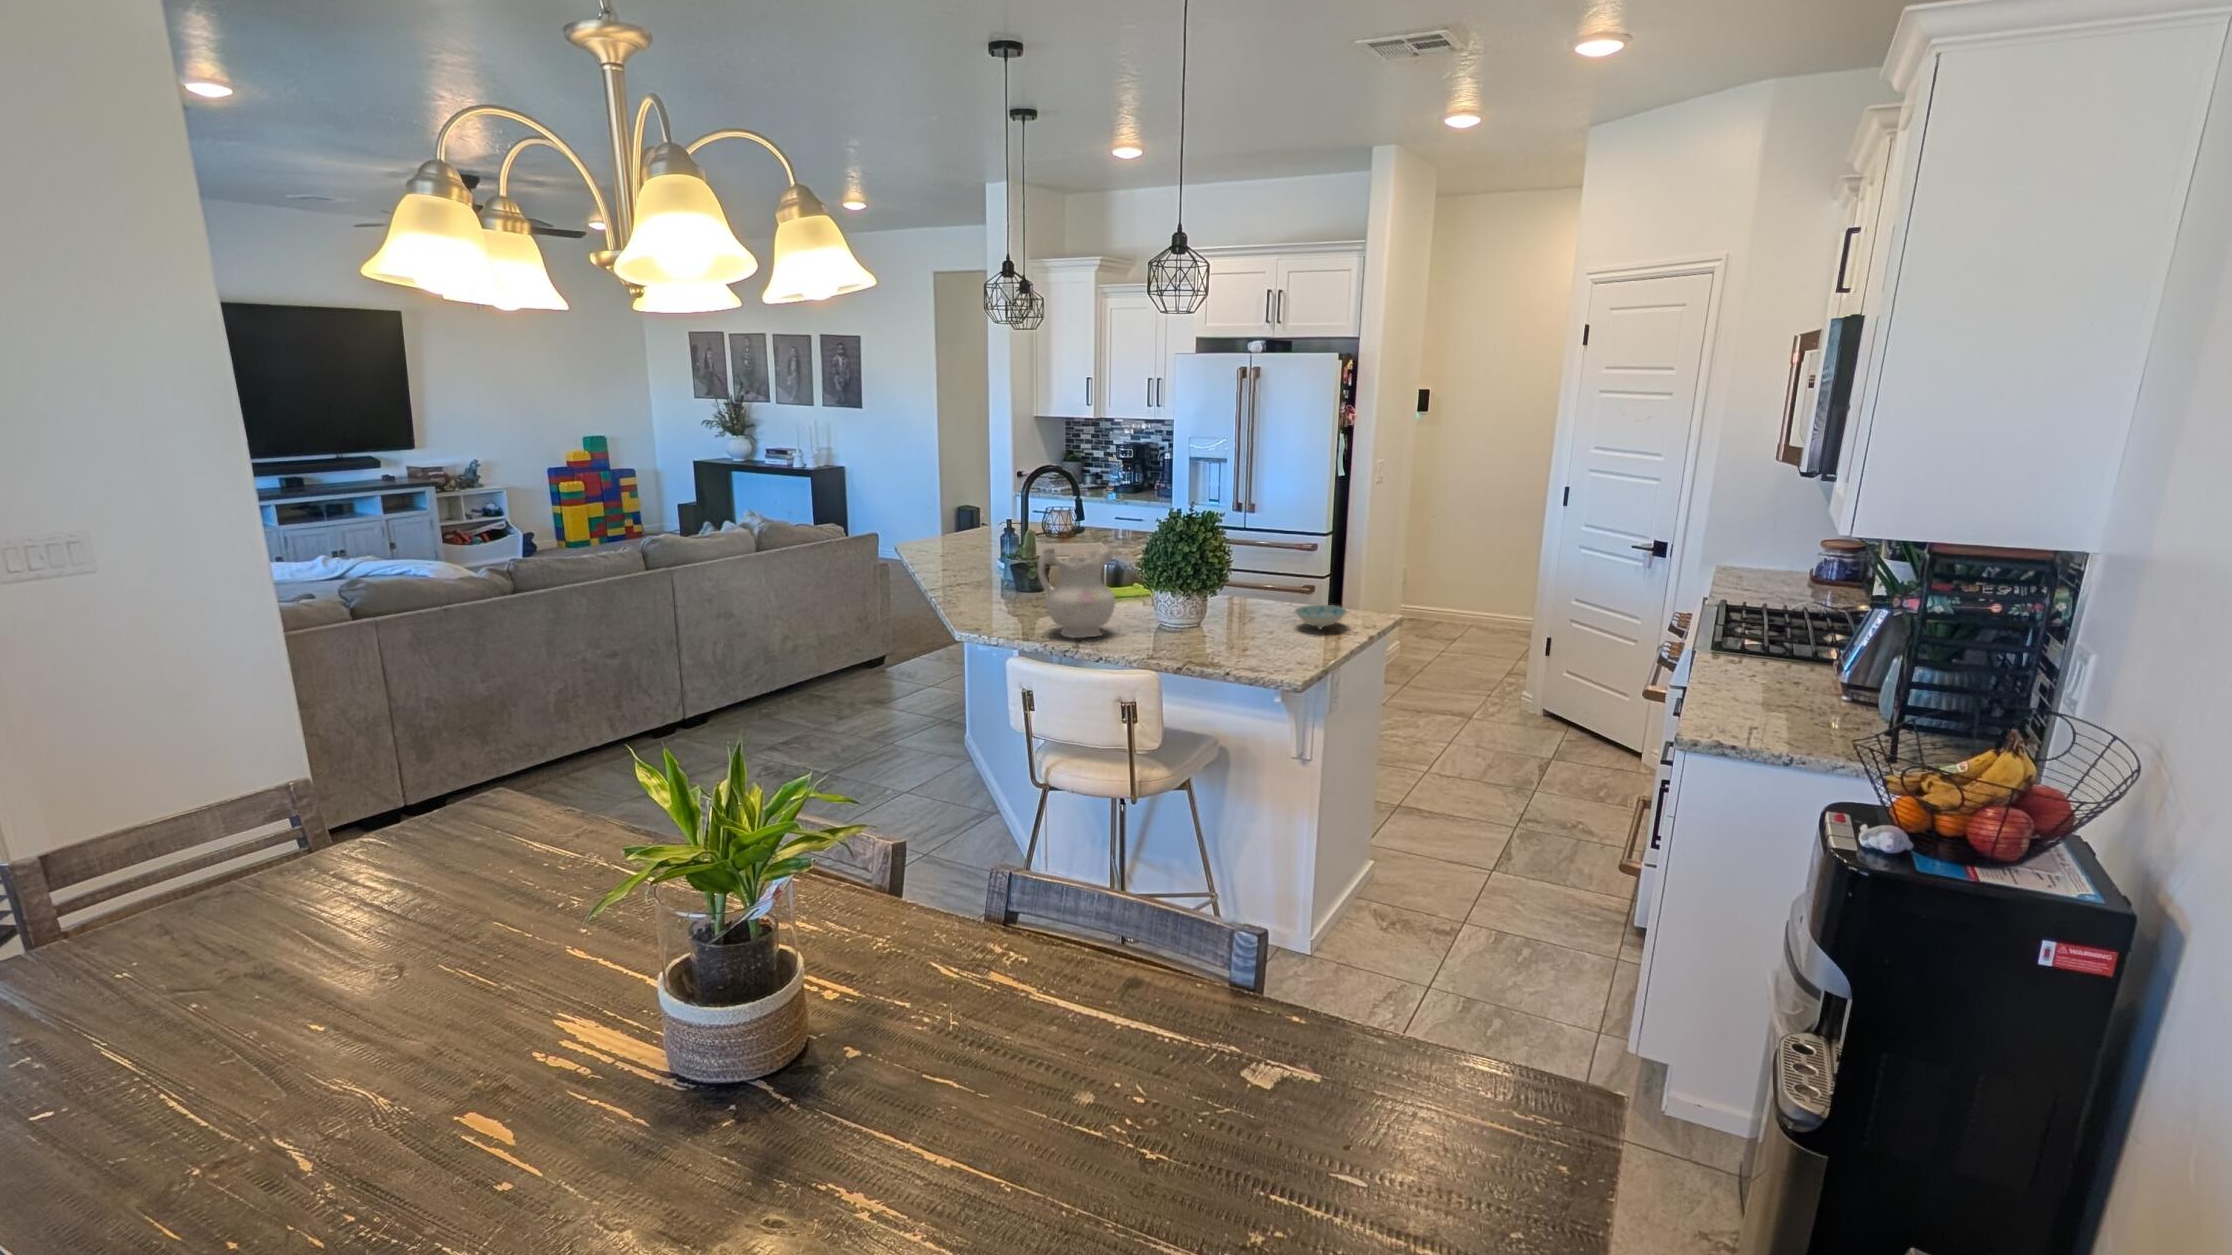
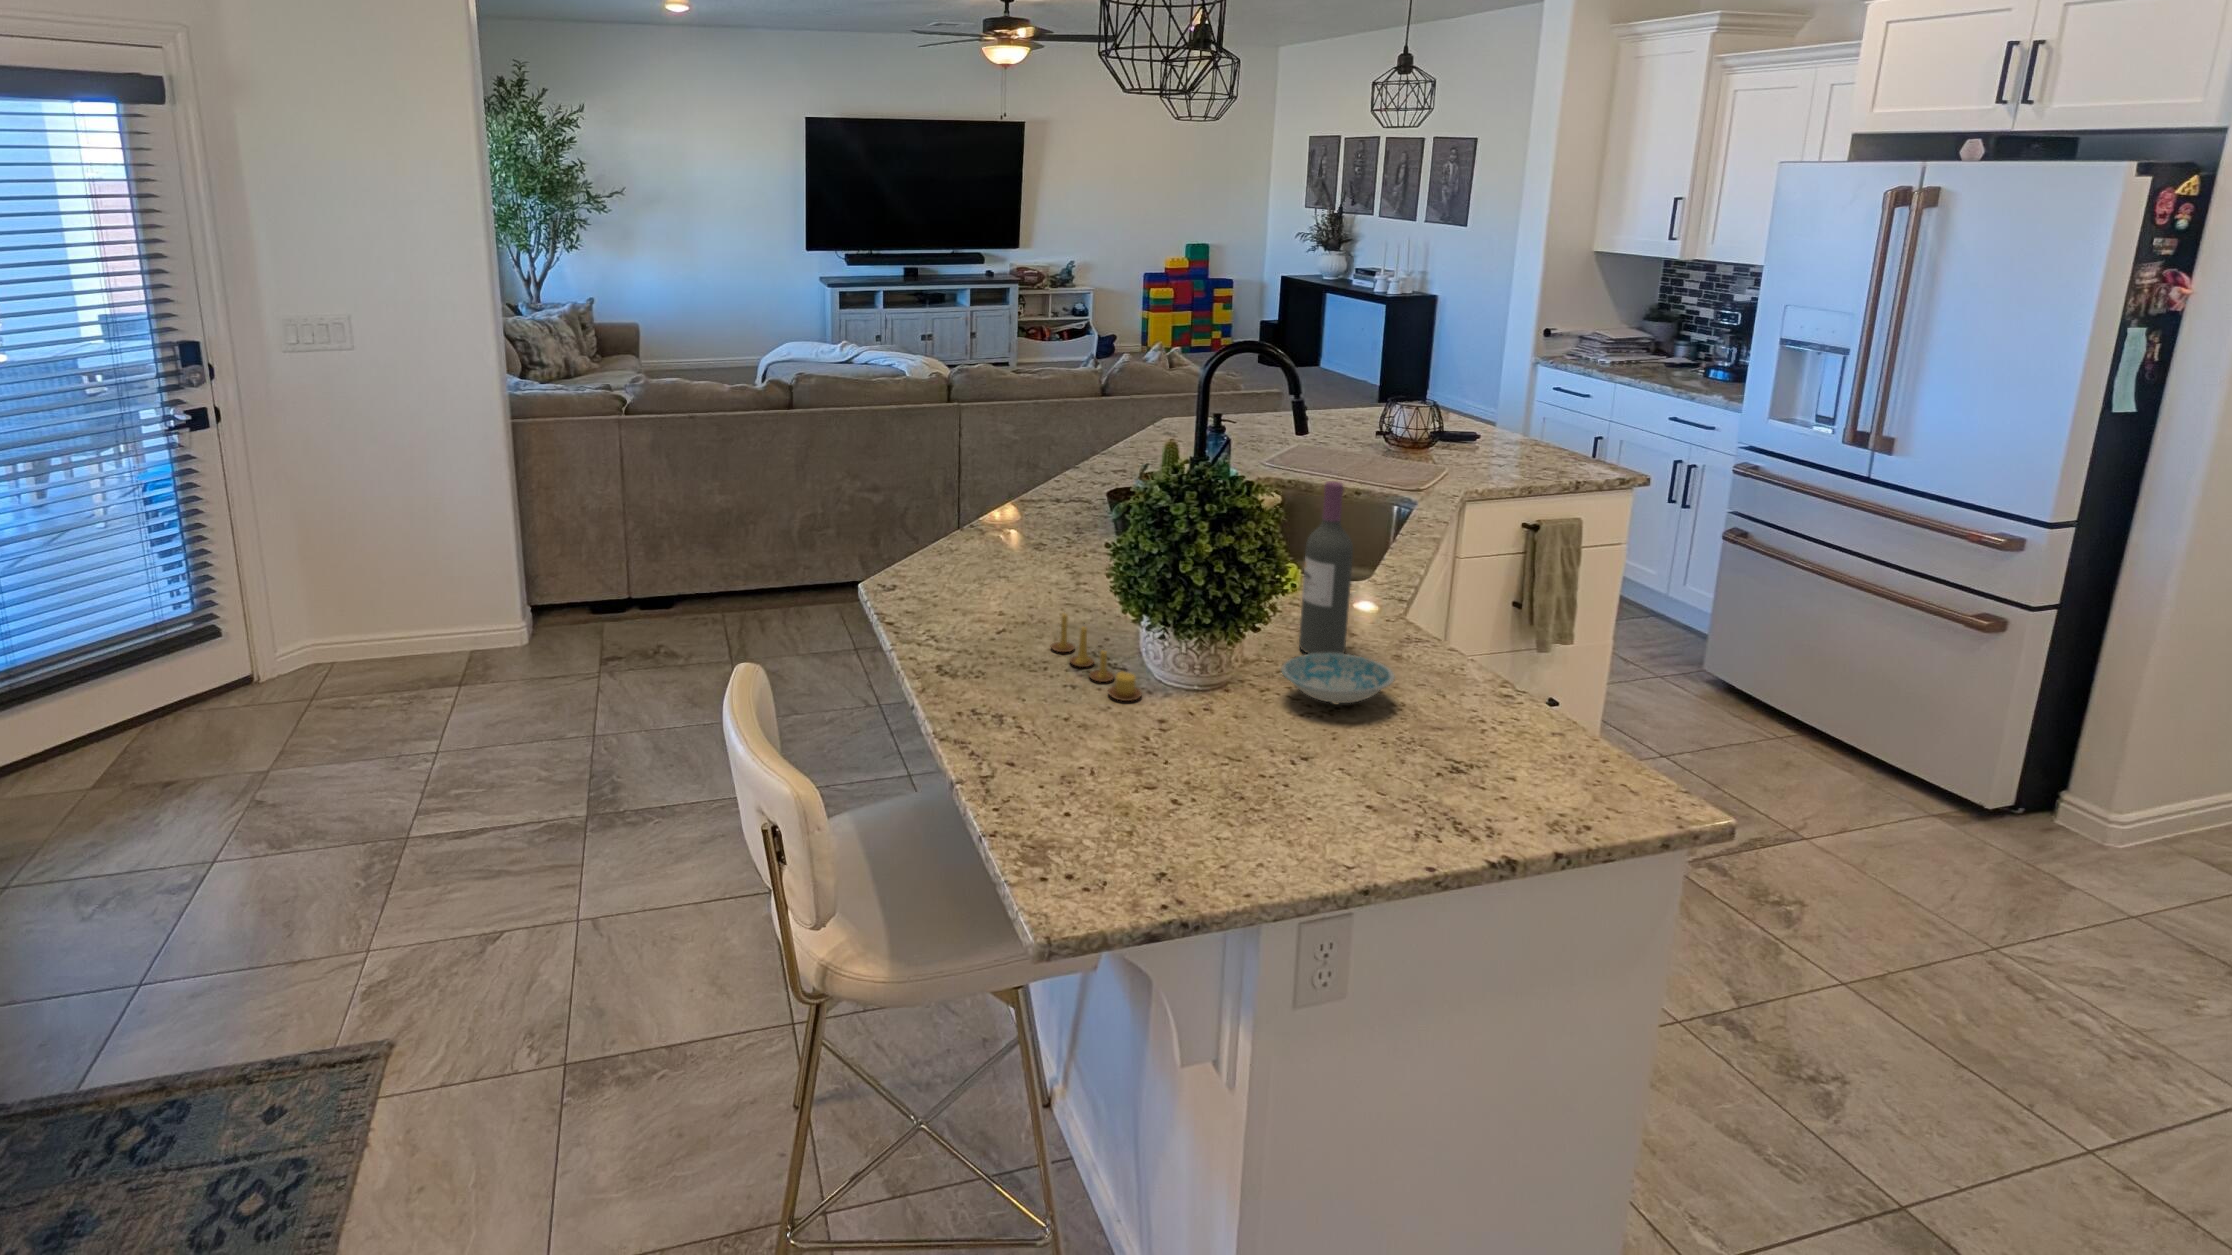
wine bottle: none [1257,514,1286,617] -> present [1299,481,1353,654]
ceramic pitcher: present [1038,548,1115,638] -> none [948,470,1052,609]
candle: none [1163,616,1255,650] -> present [1051,613,1142,701]

